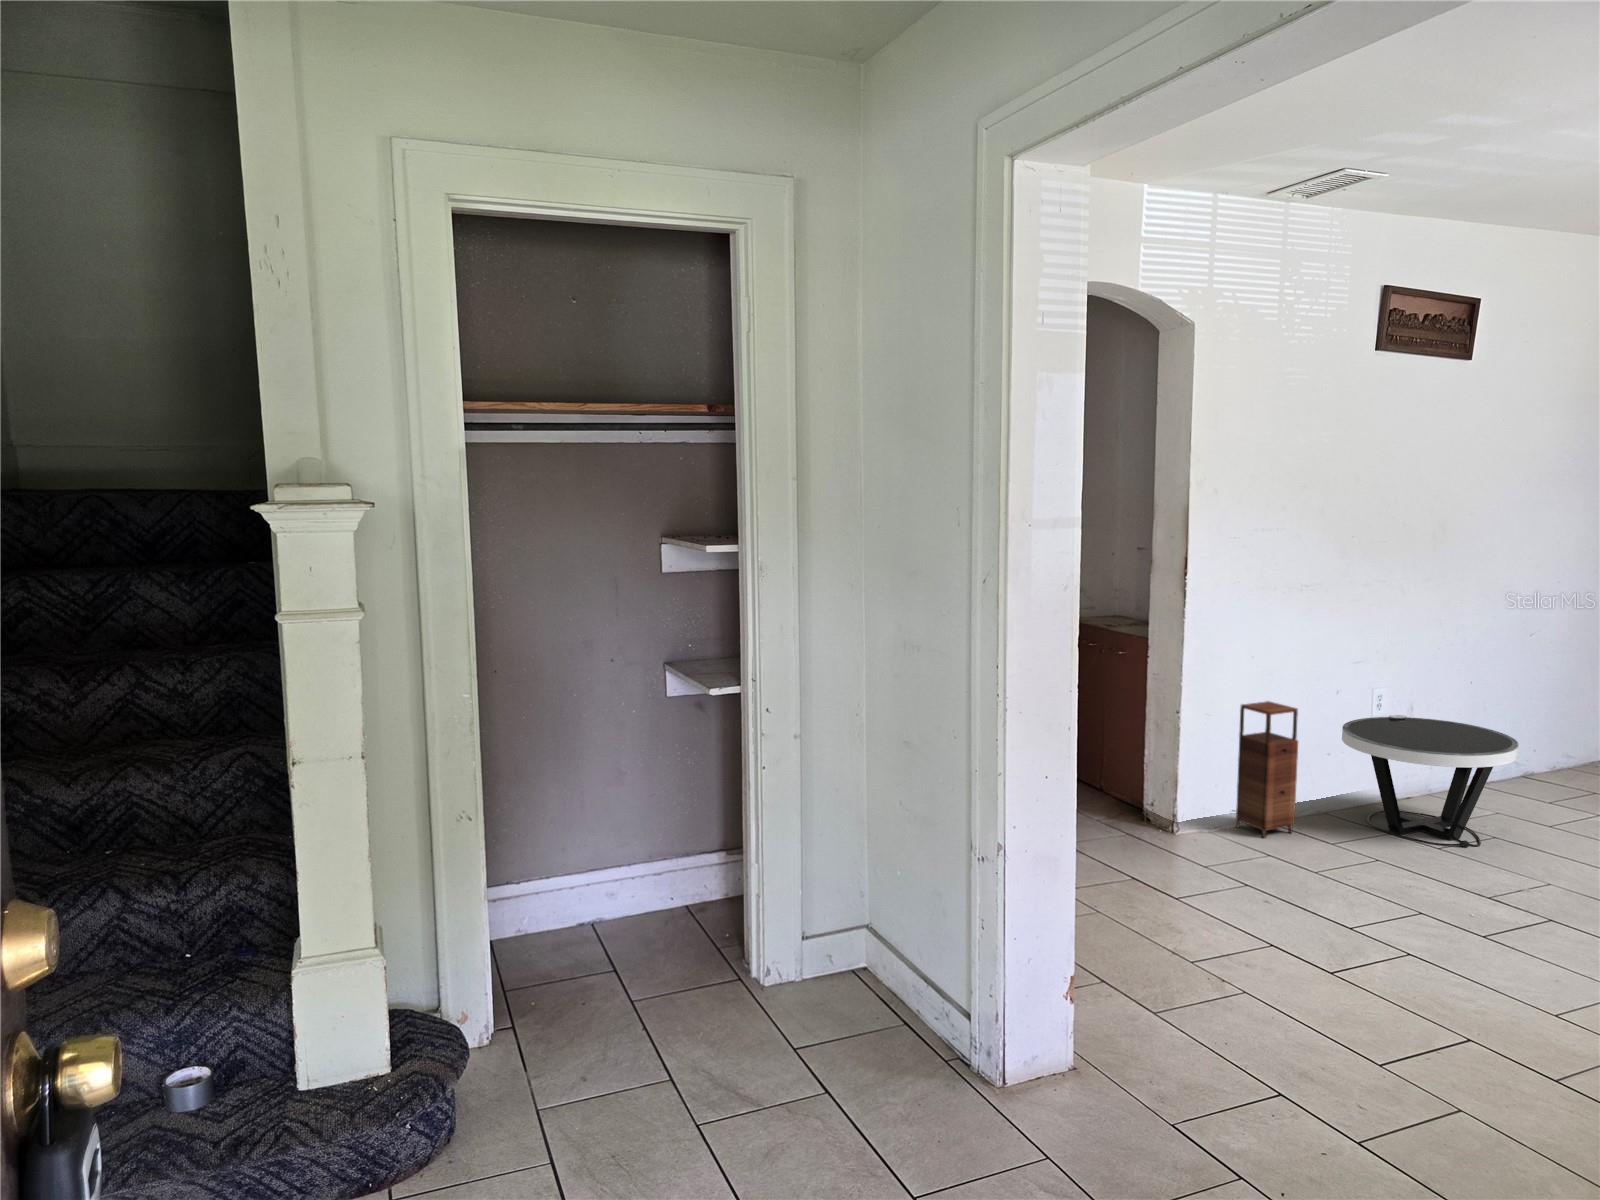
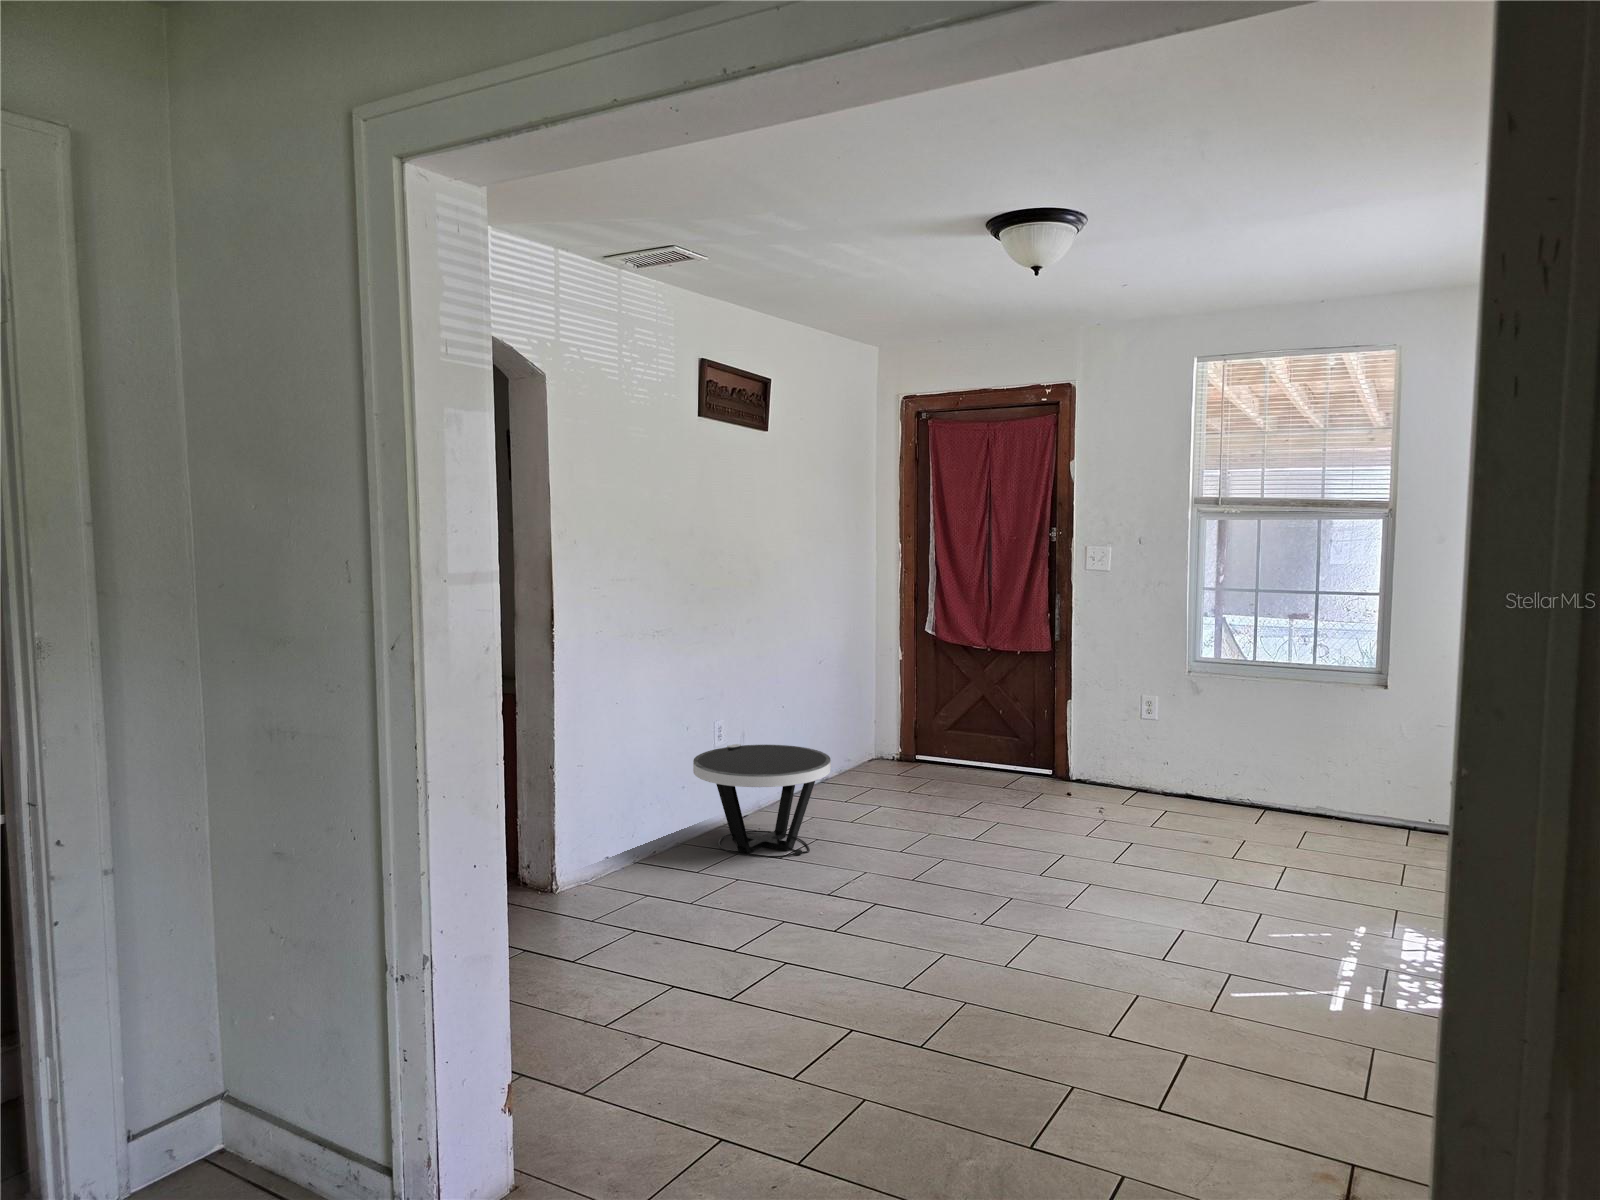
storage cabinet: present [1236,701,1298,838] -> none [607,746,662,881]

